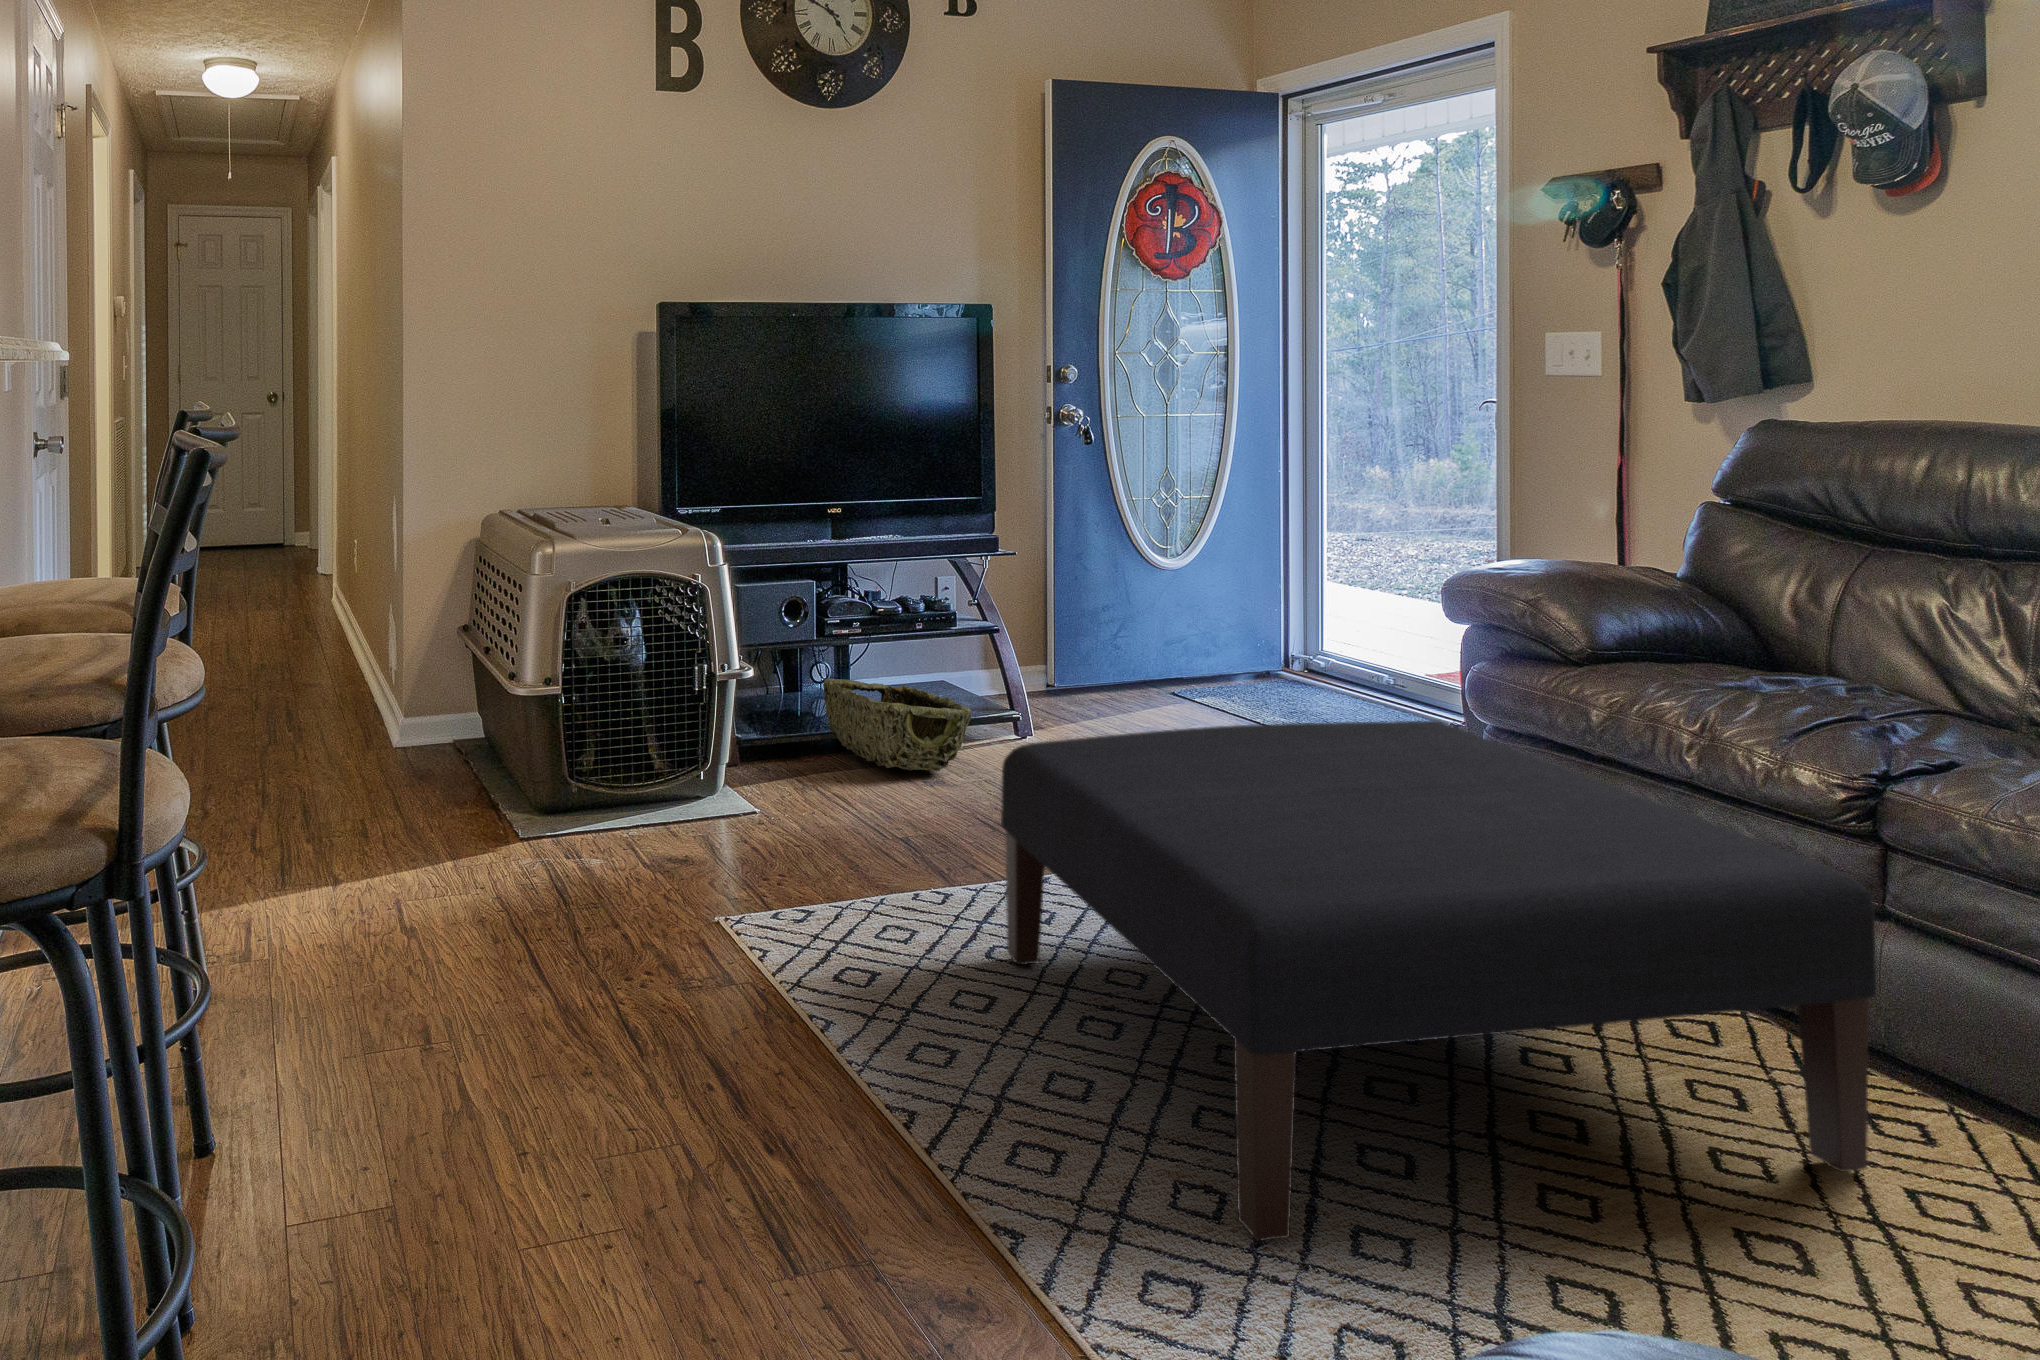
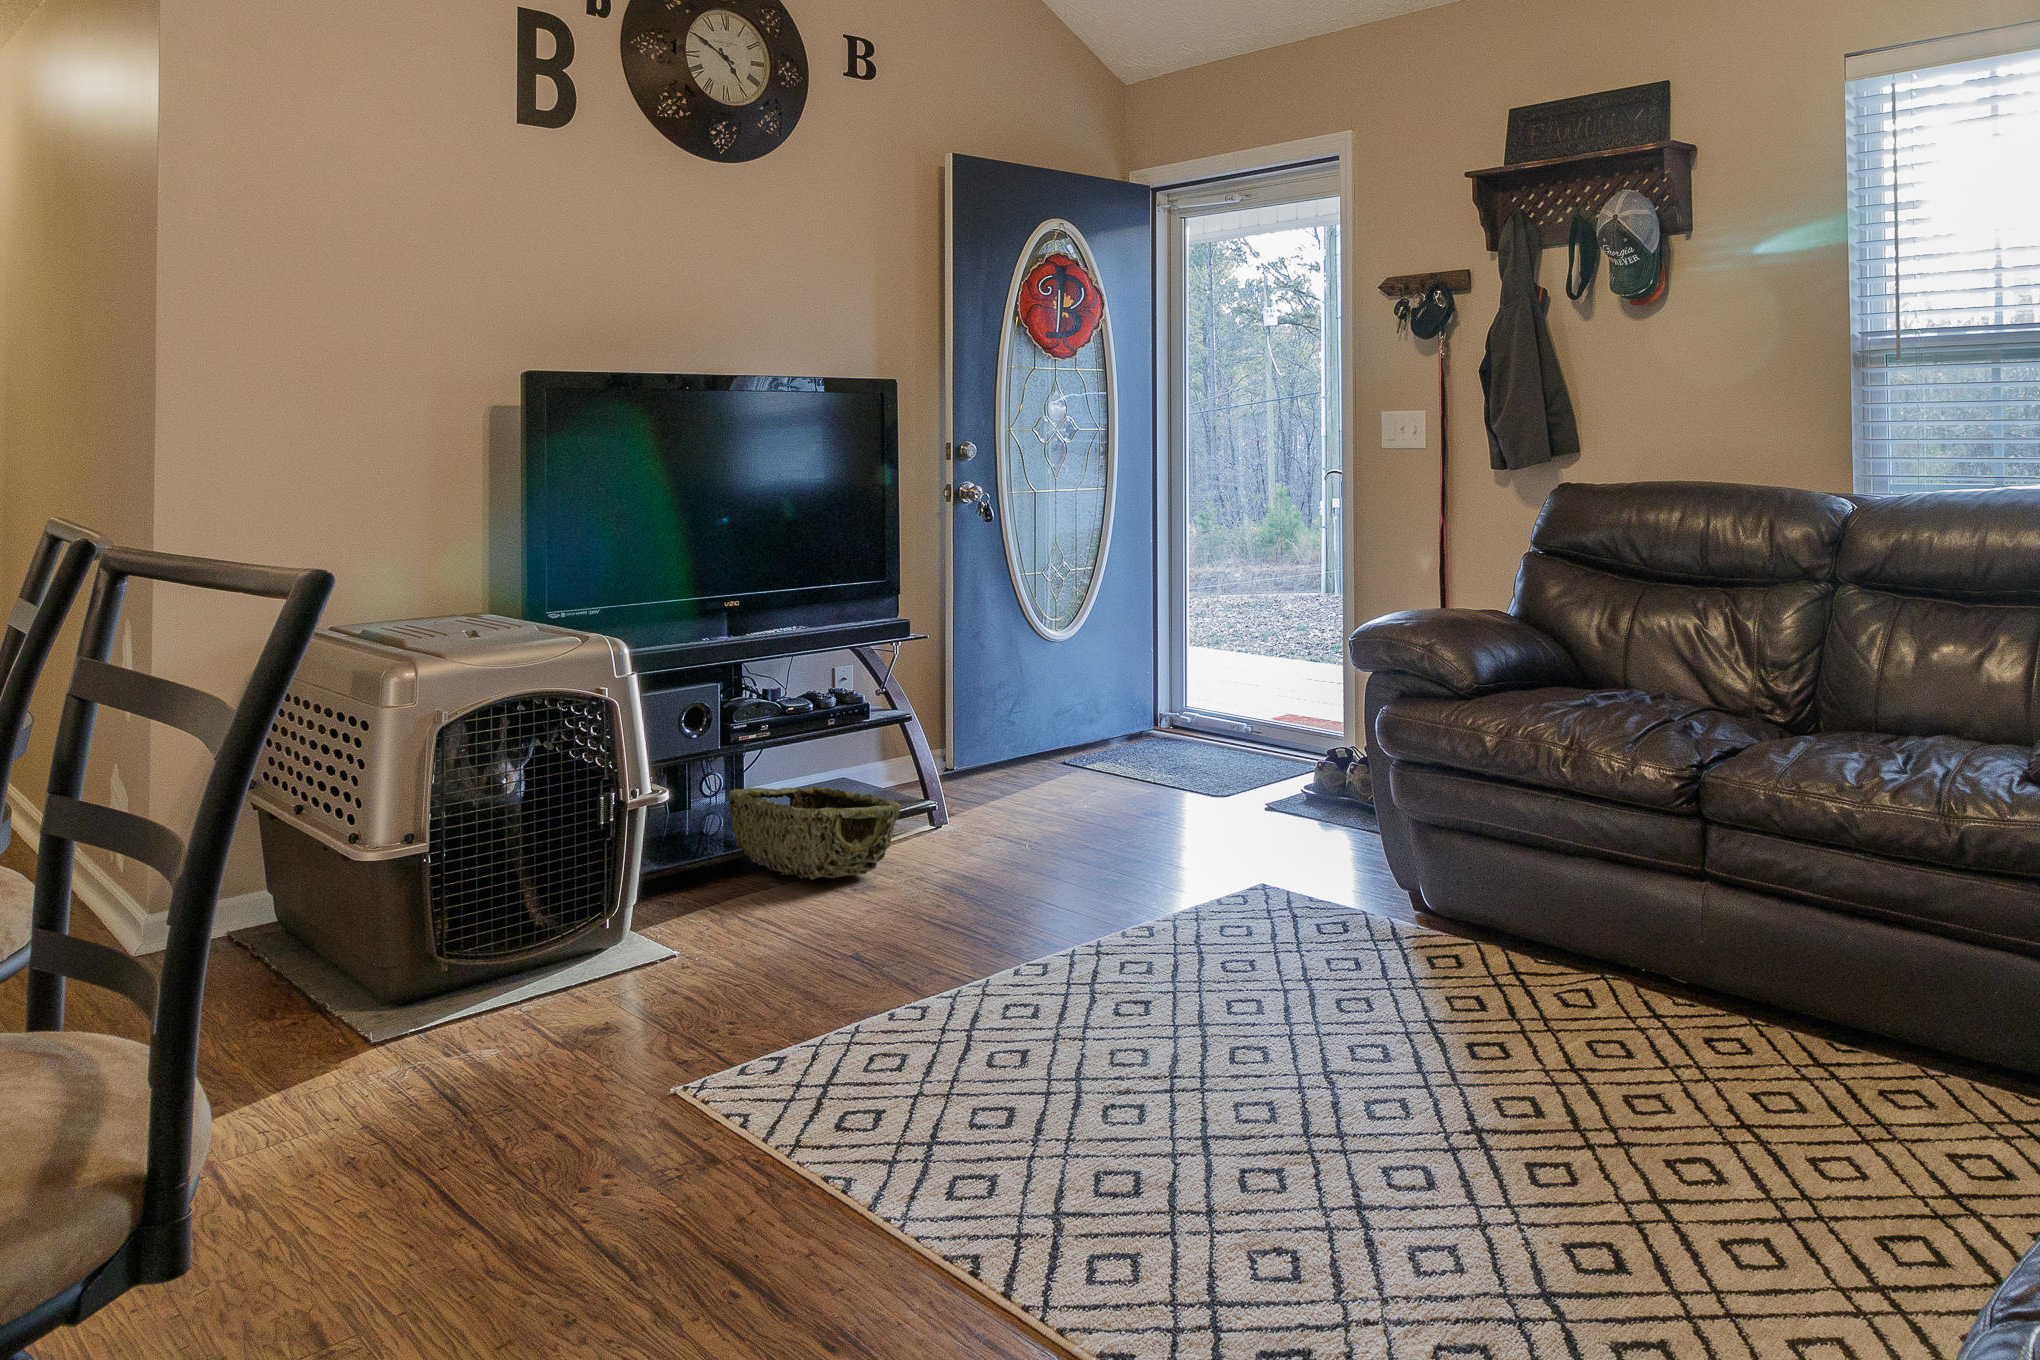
ottoman: present [1001,721,1877,1241] -> none [1001,762,1731,1289]

